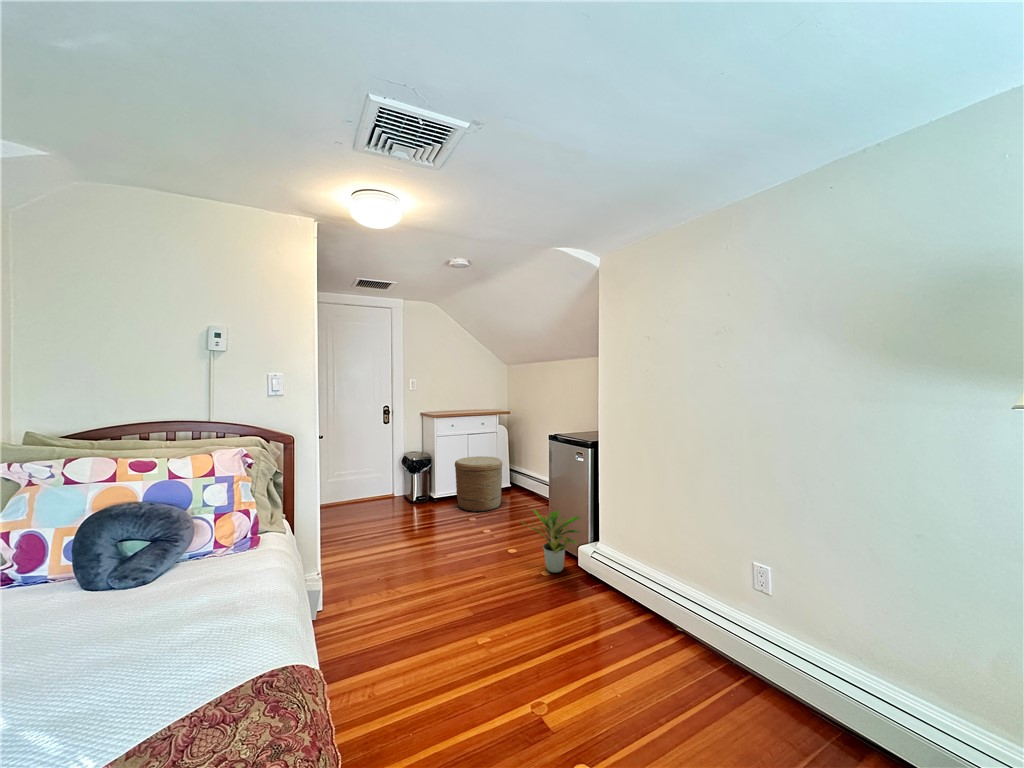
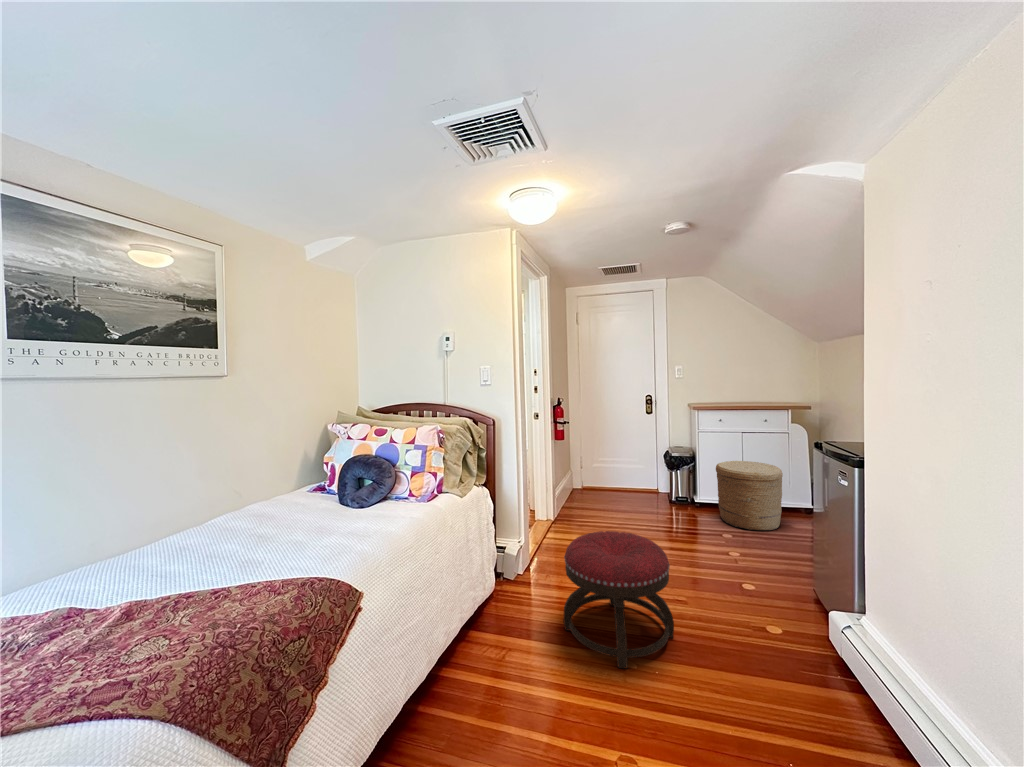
potted plant: present [520,509,580,573] -> none [741,540,836,638]
ottoman: none [404,528,499,648] -> present [563,531,674,668]

